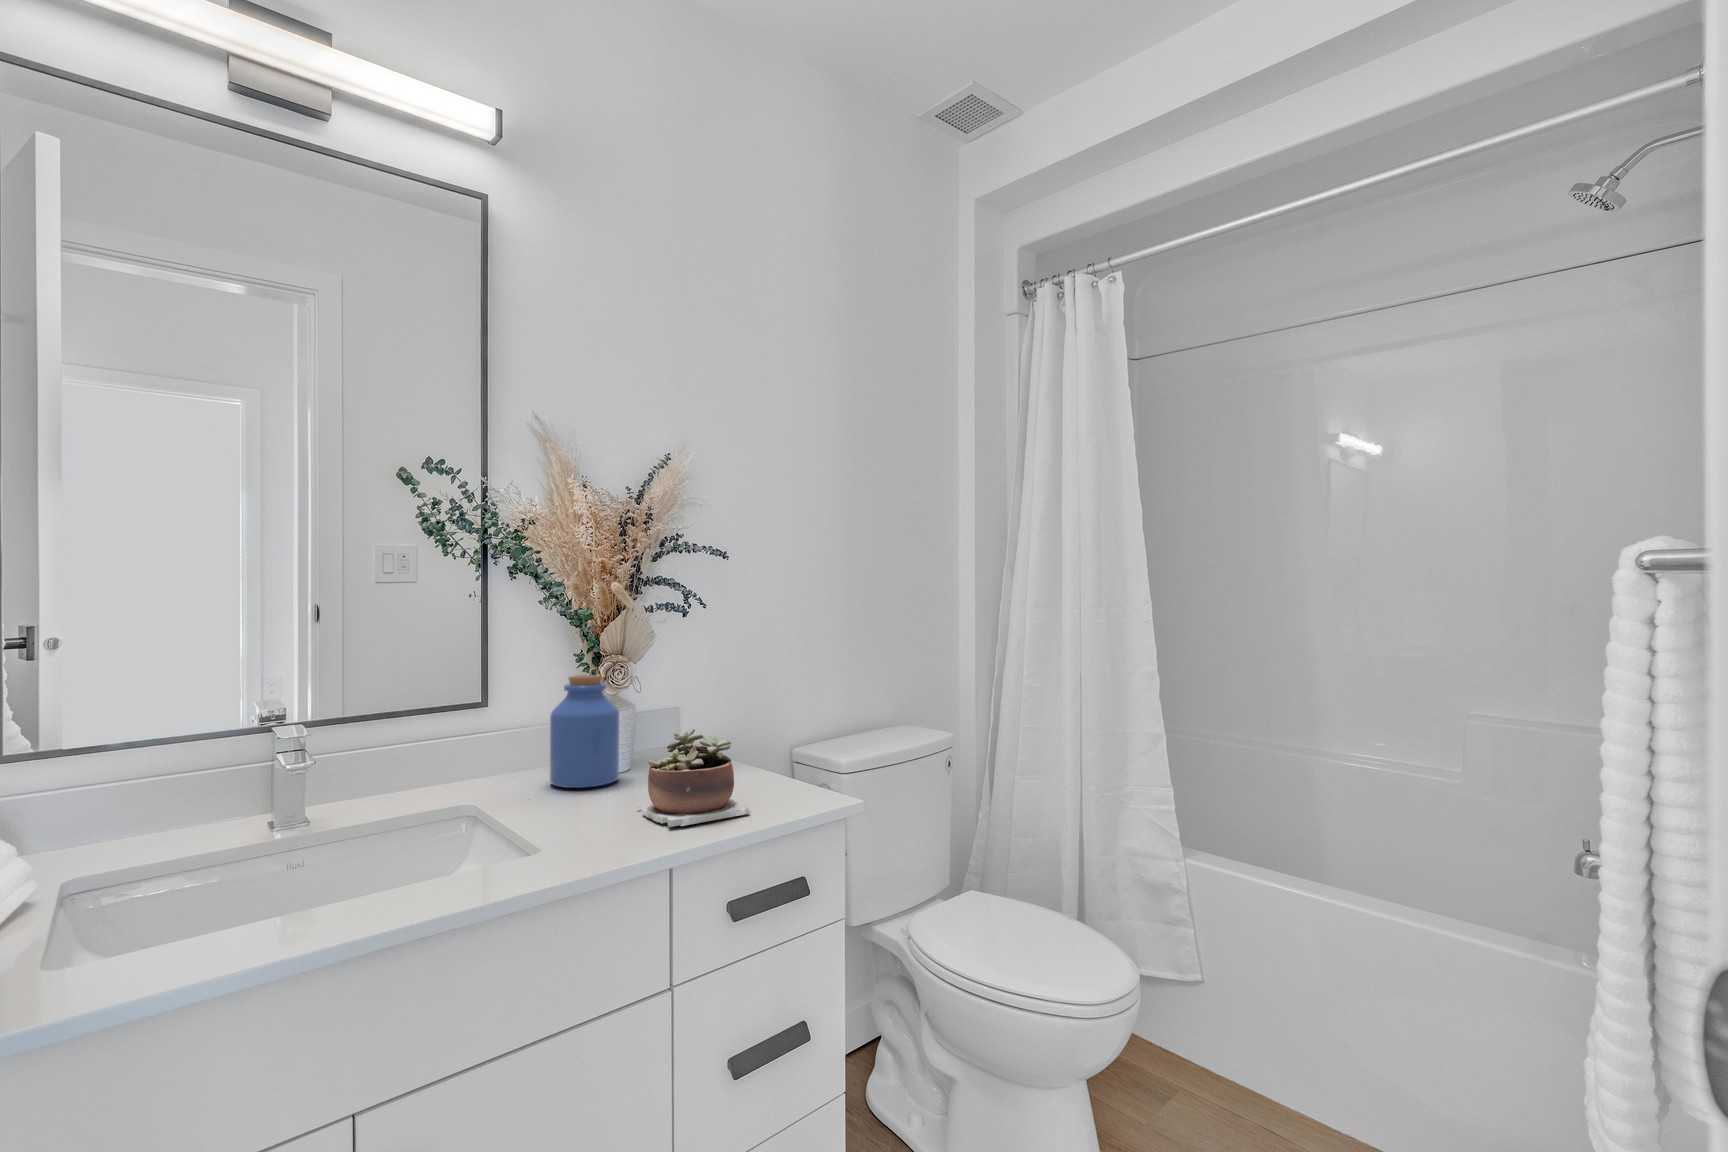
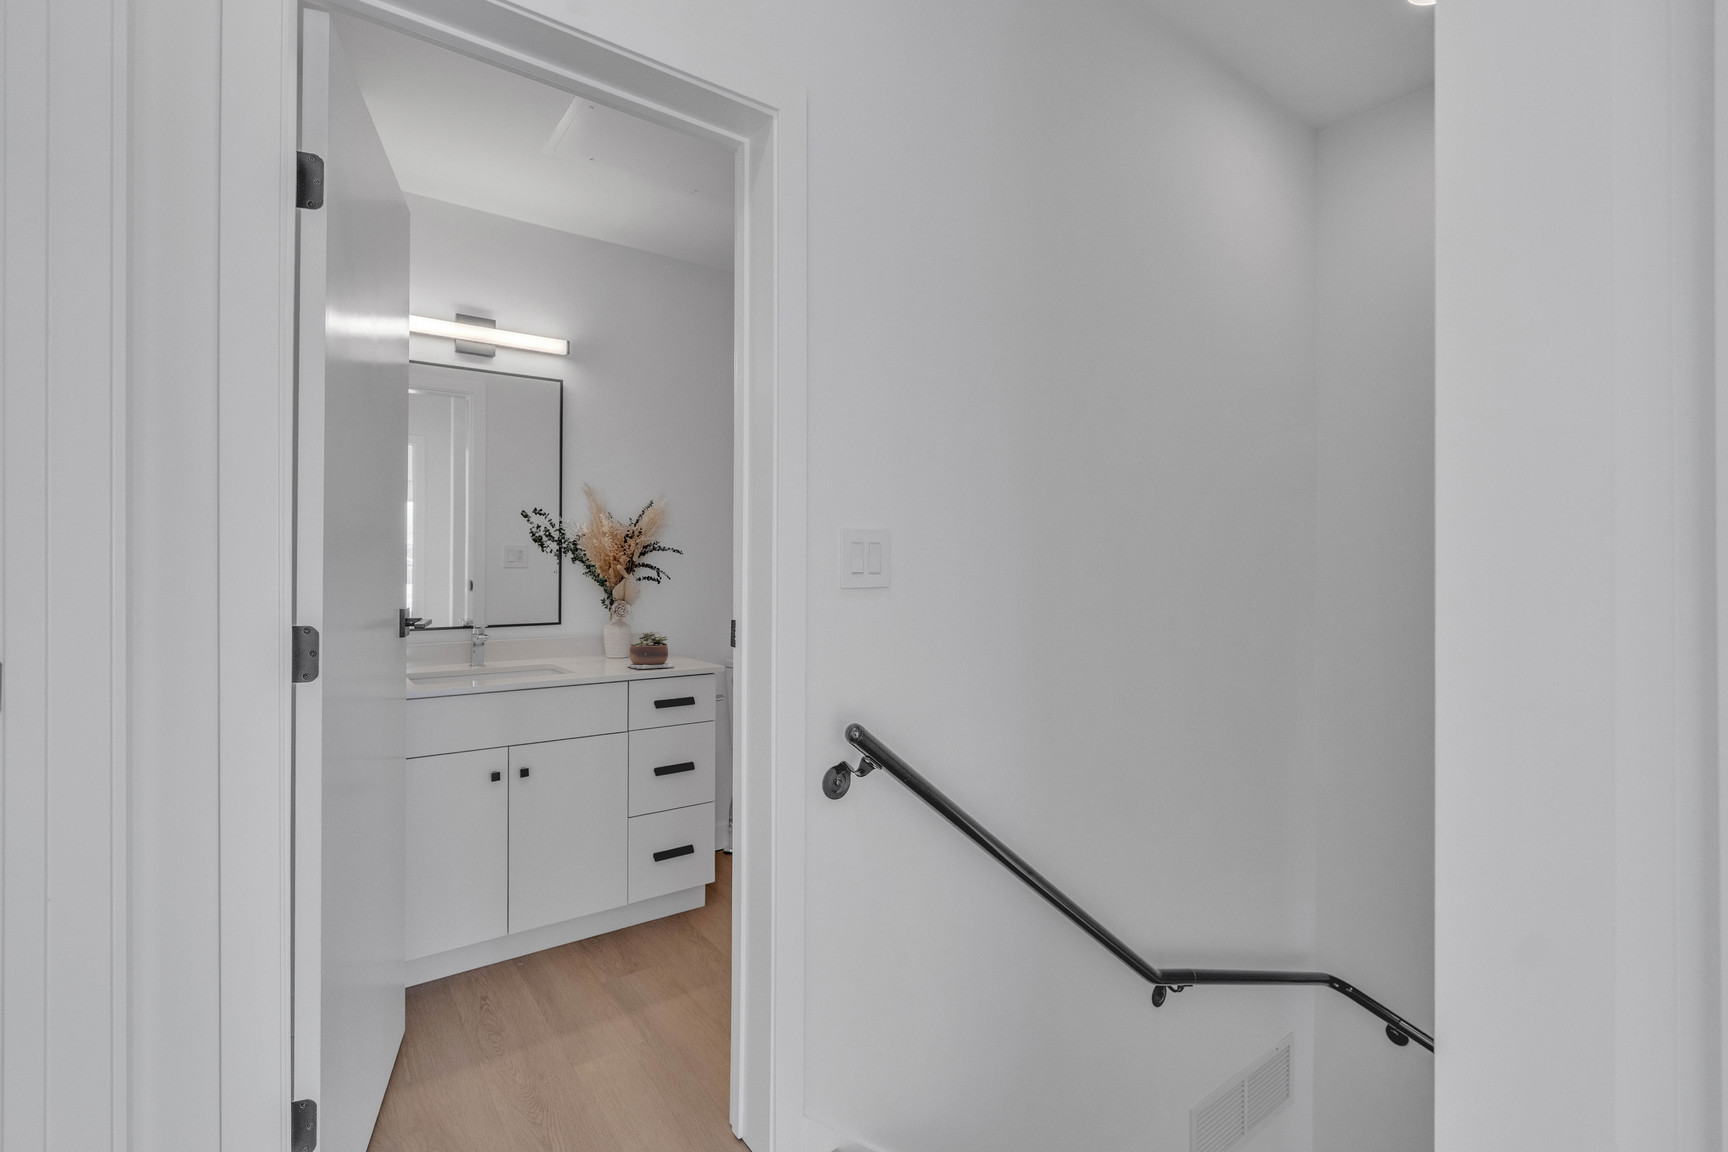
jar: present [550,675,619,788] -> none [589,609,621,660]

